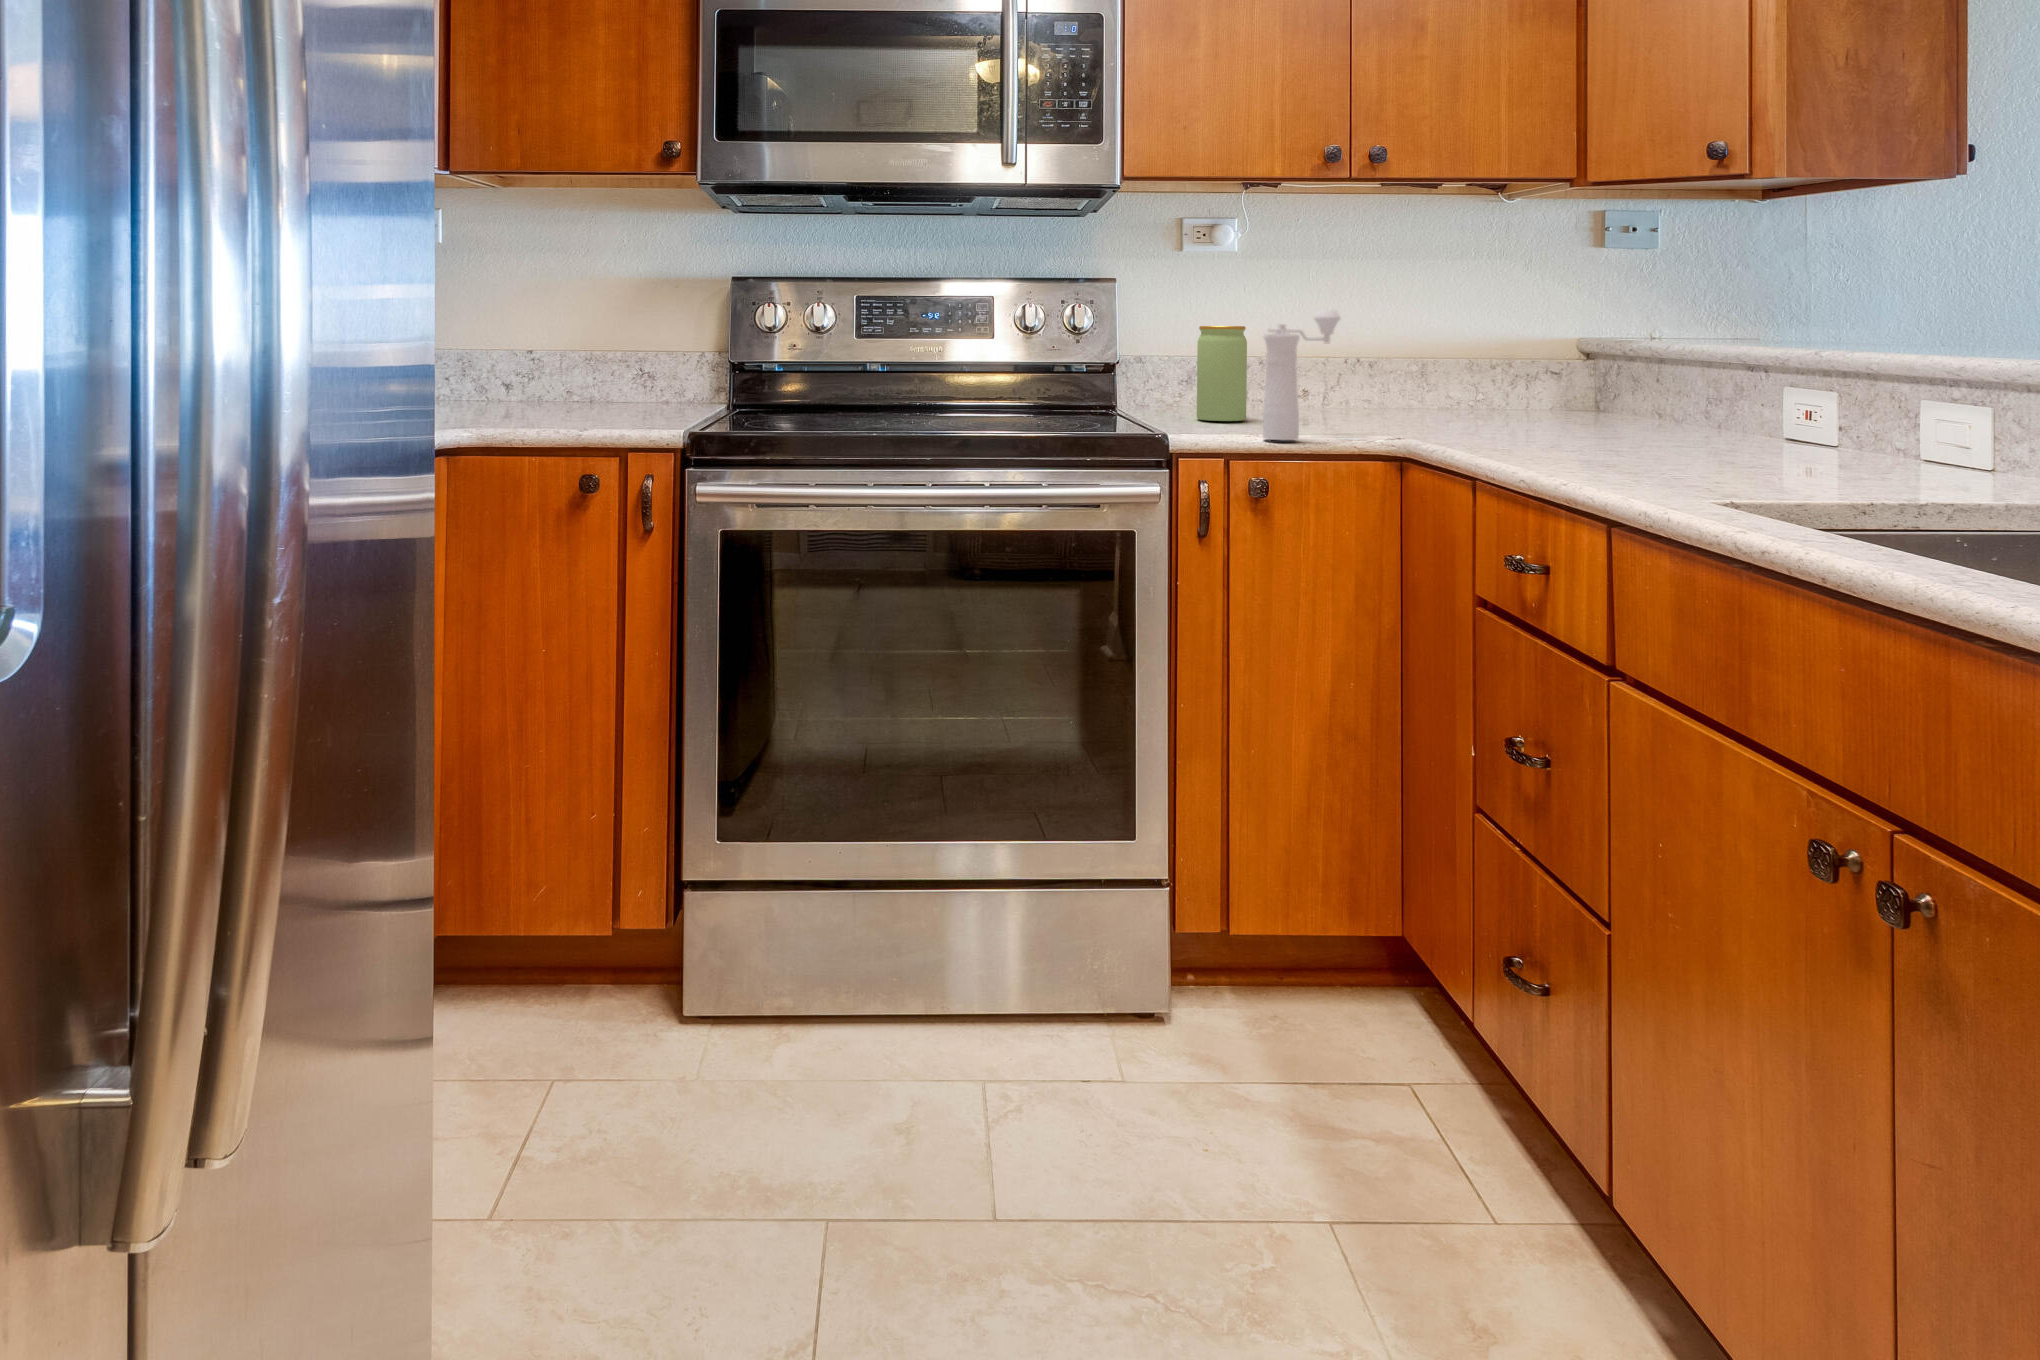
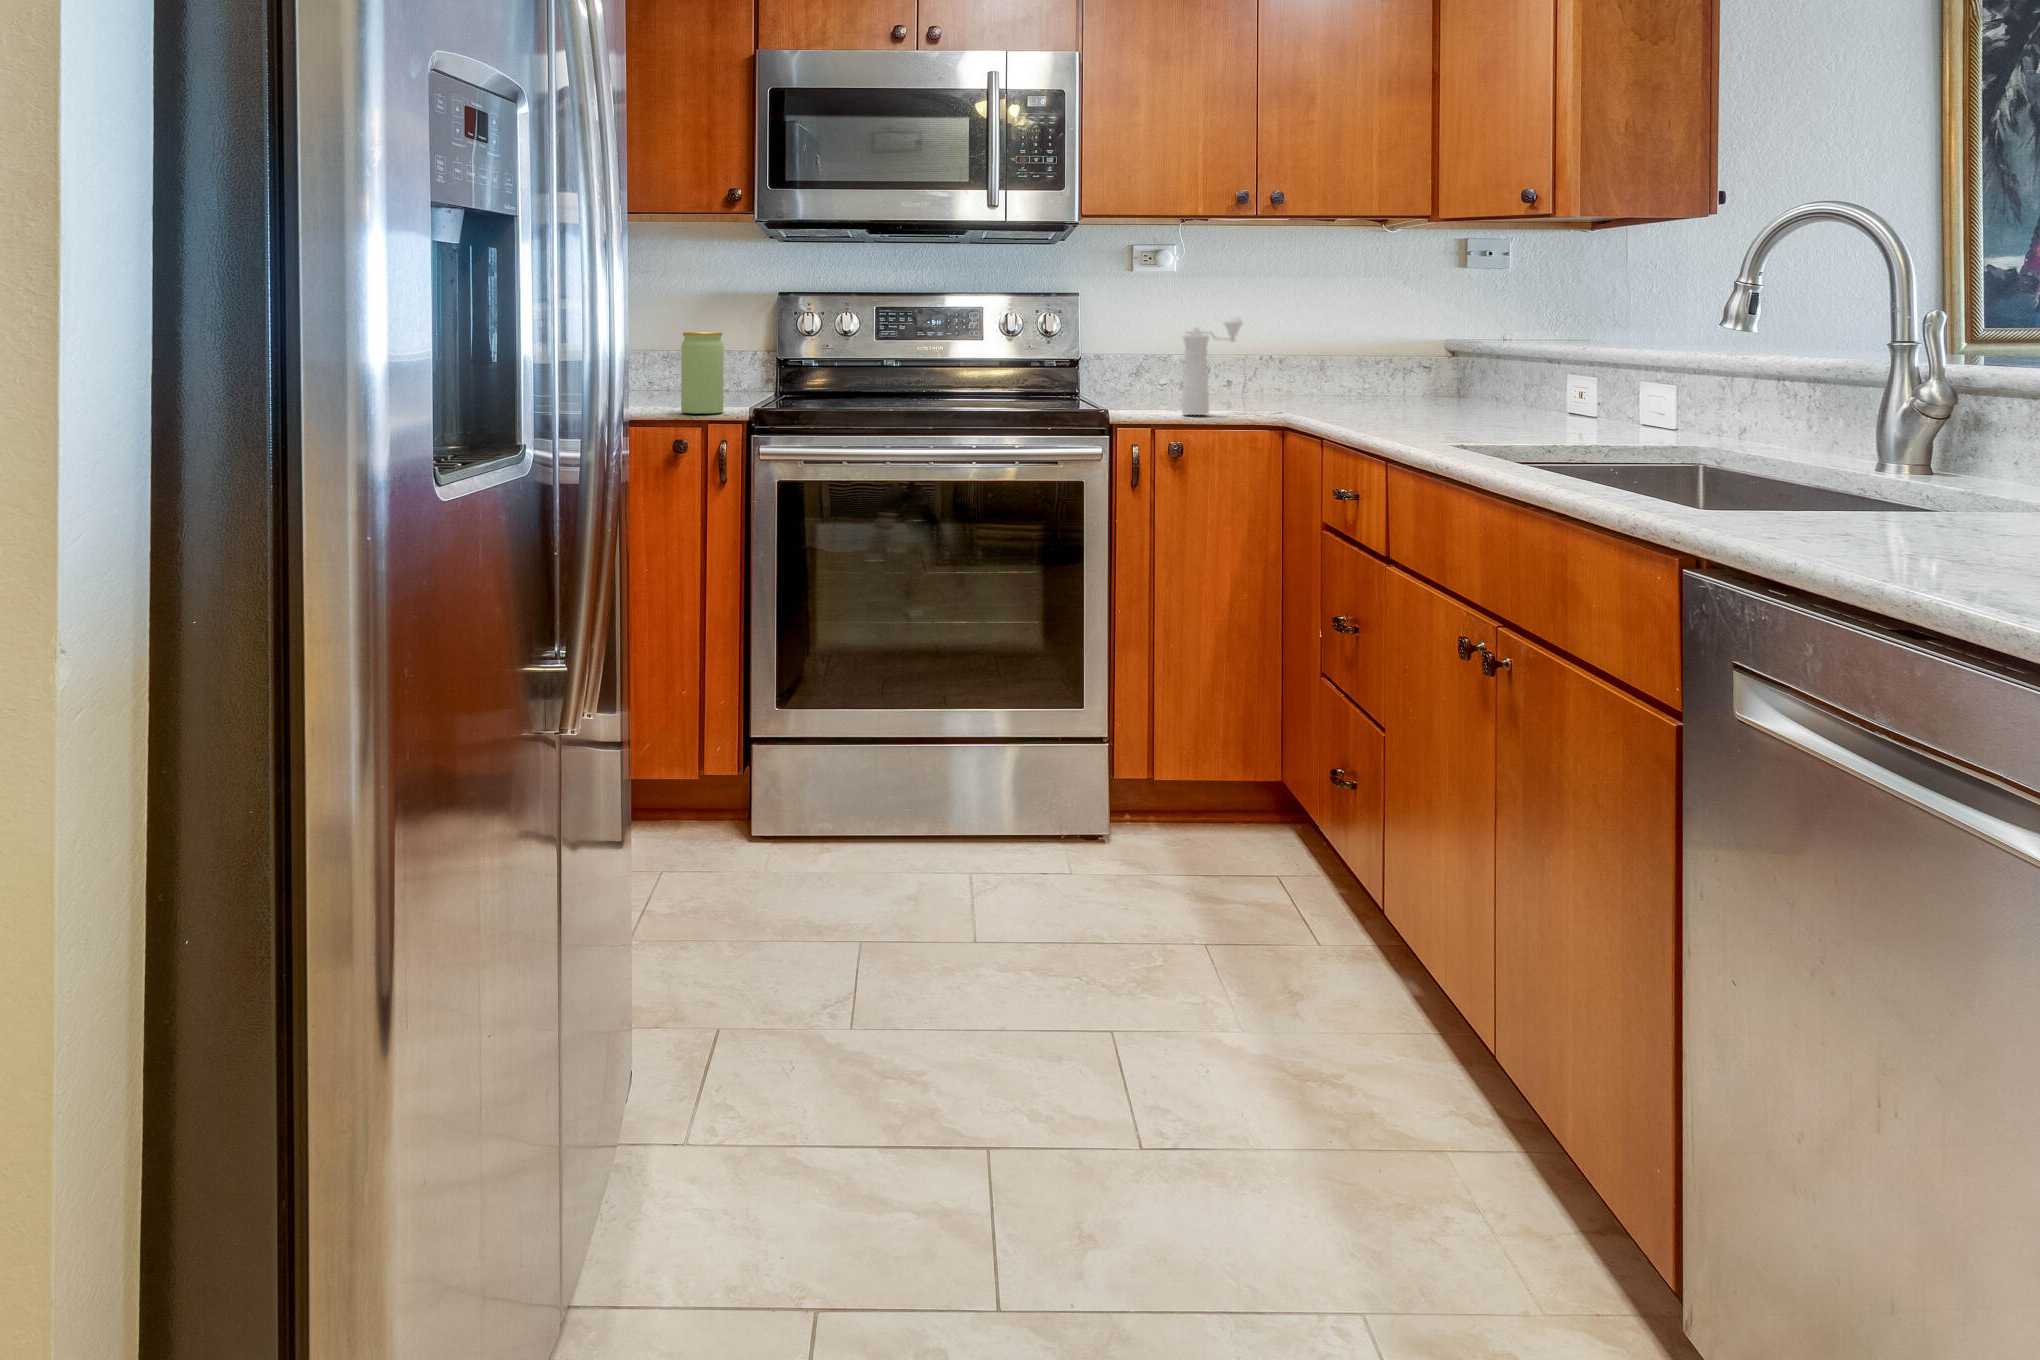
jar: present [1197,326,1247,421] -> present [681,332,724,414]

